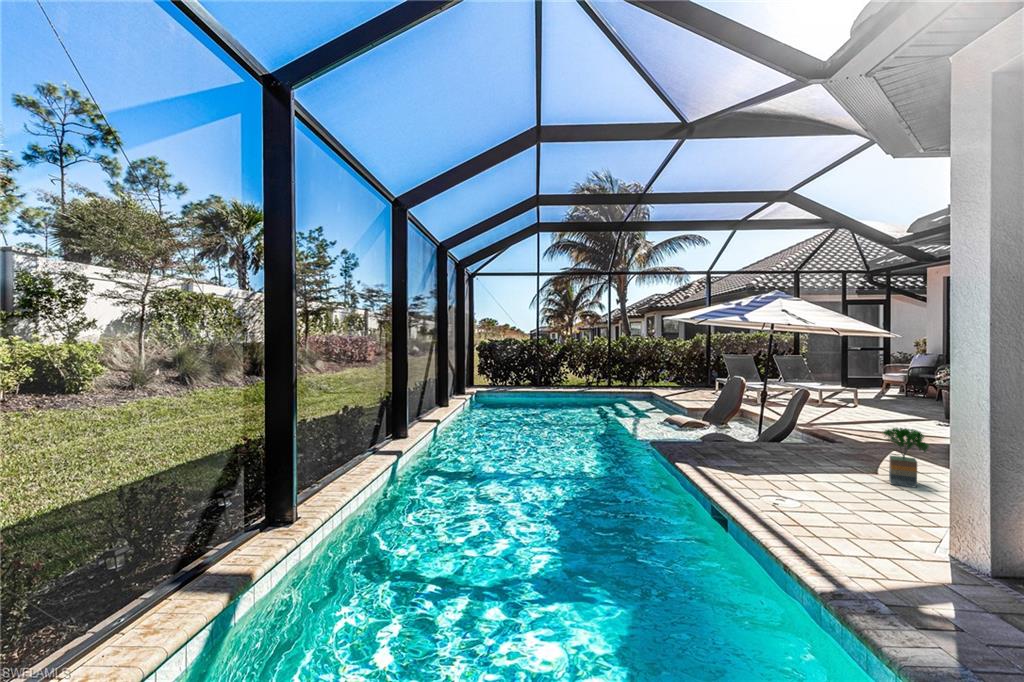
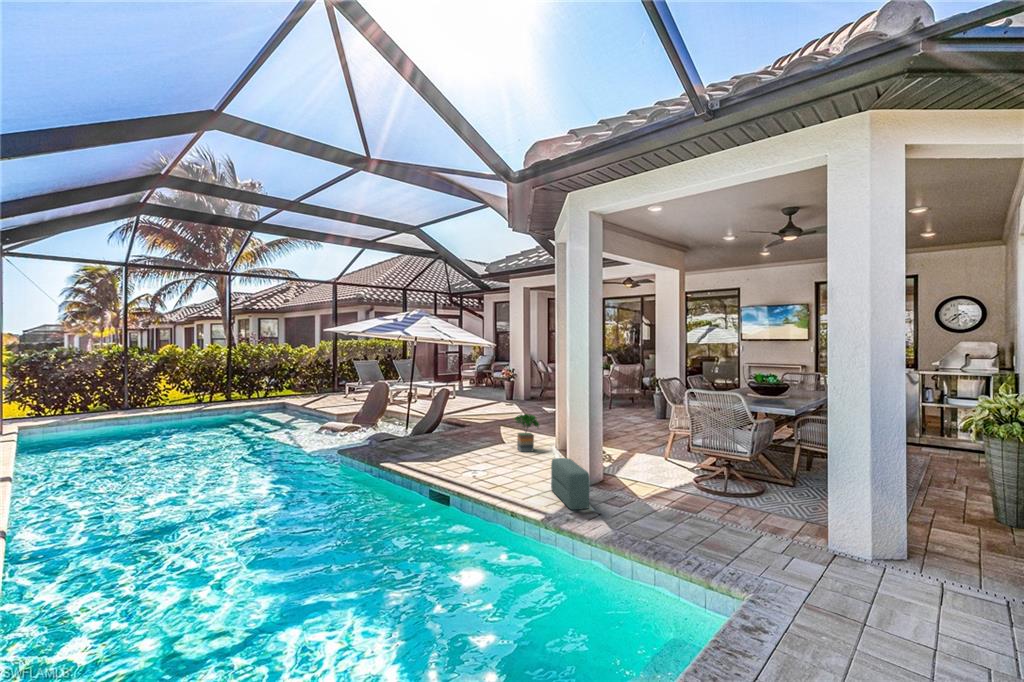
pouf: none [888,500,942,603] -> present [551,458,590,510]

